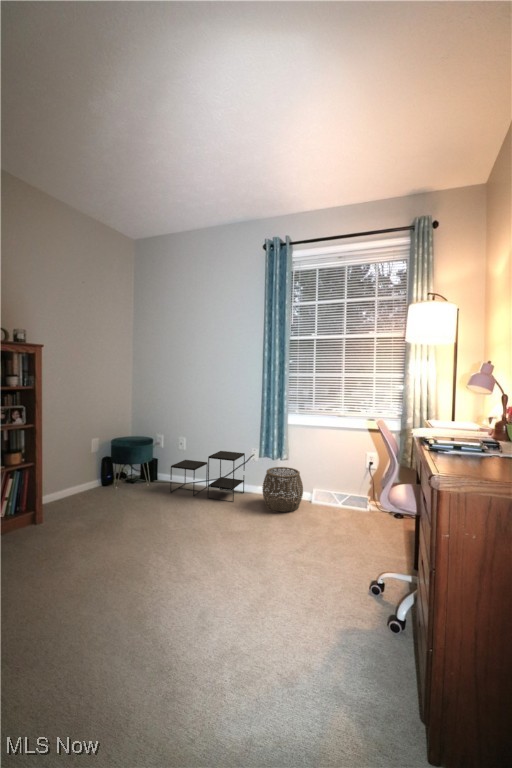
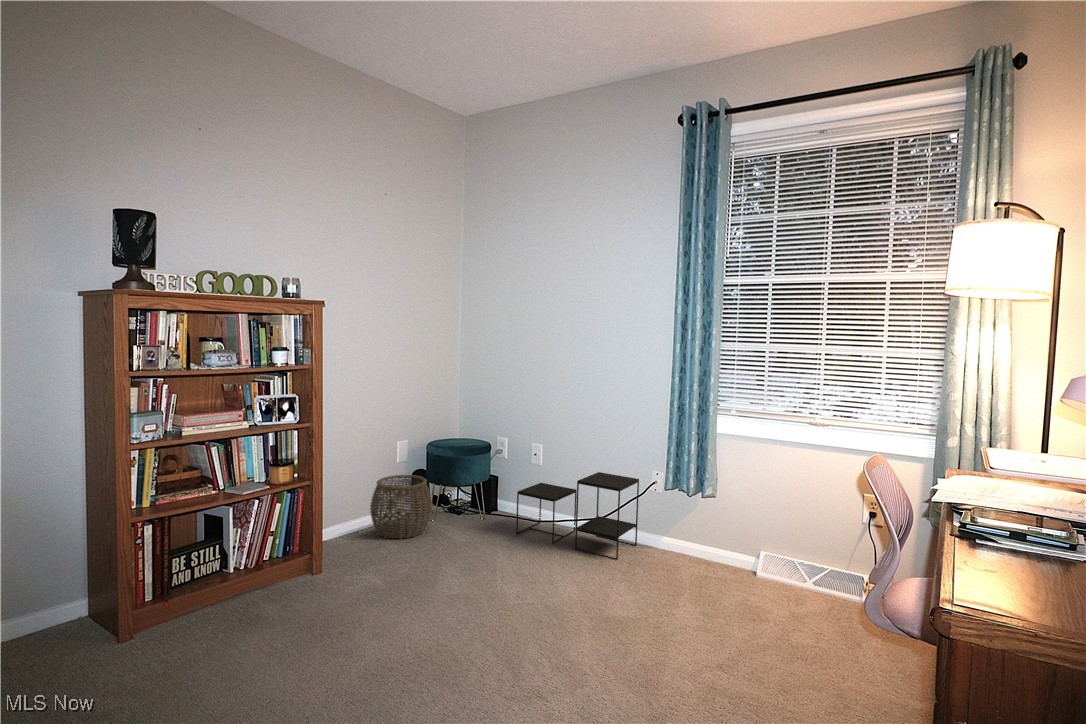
woven basket: present [262,467,303,512] -> present [370,475,432,539]

